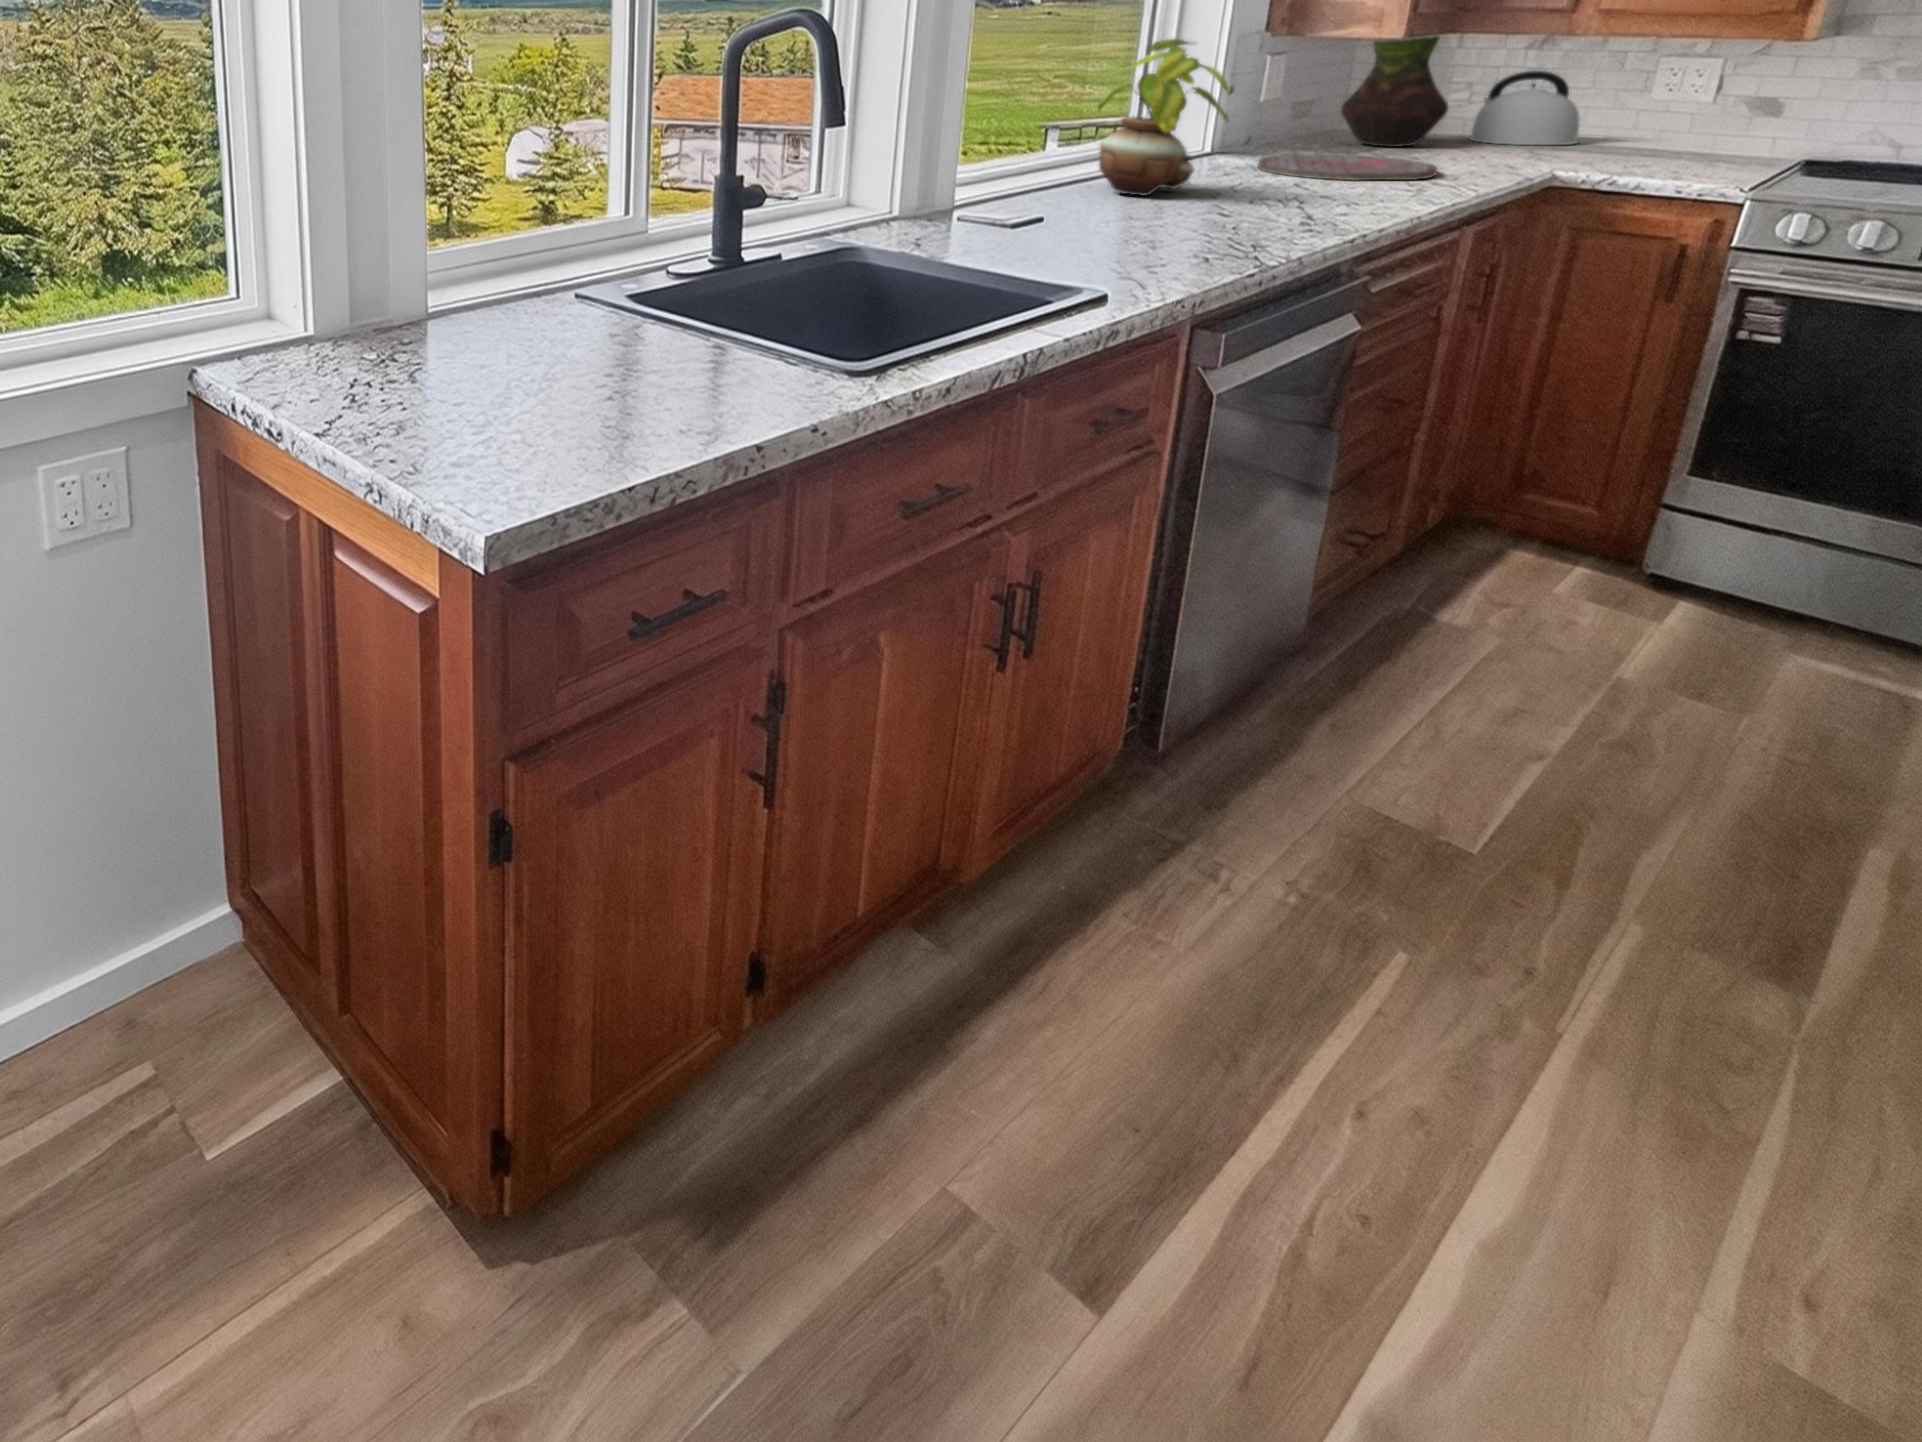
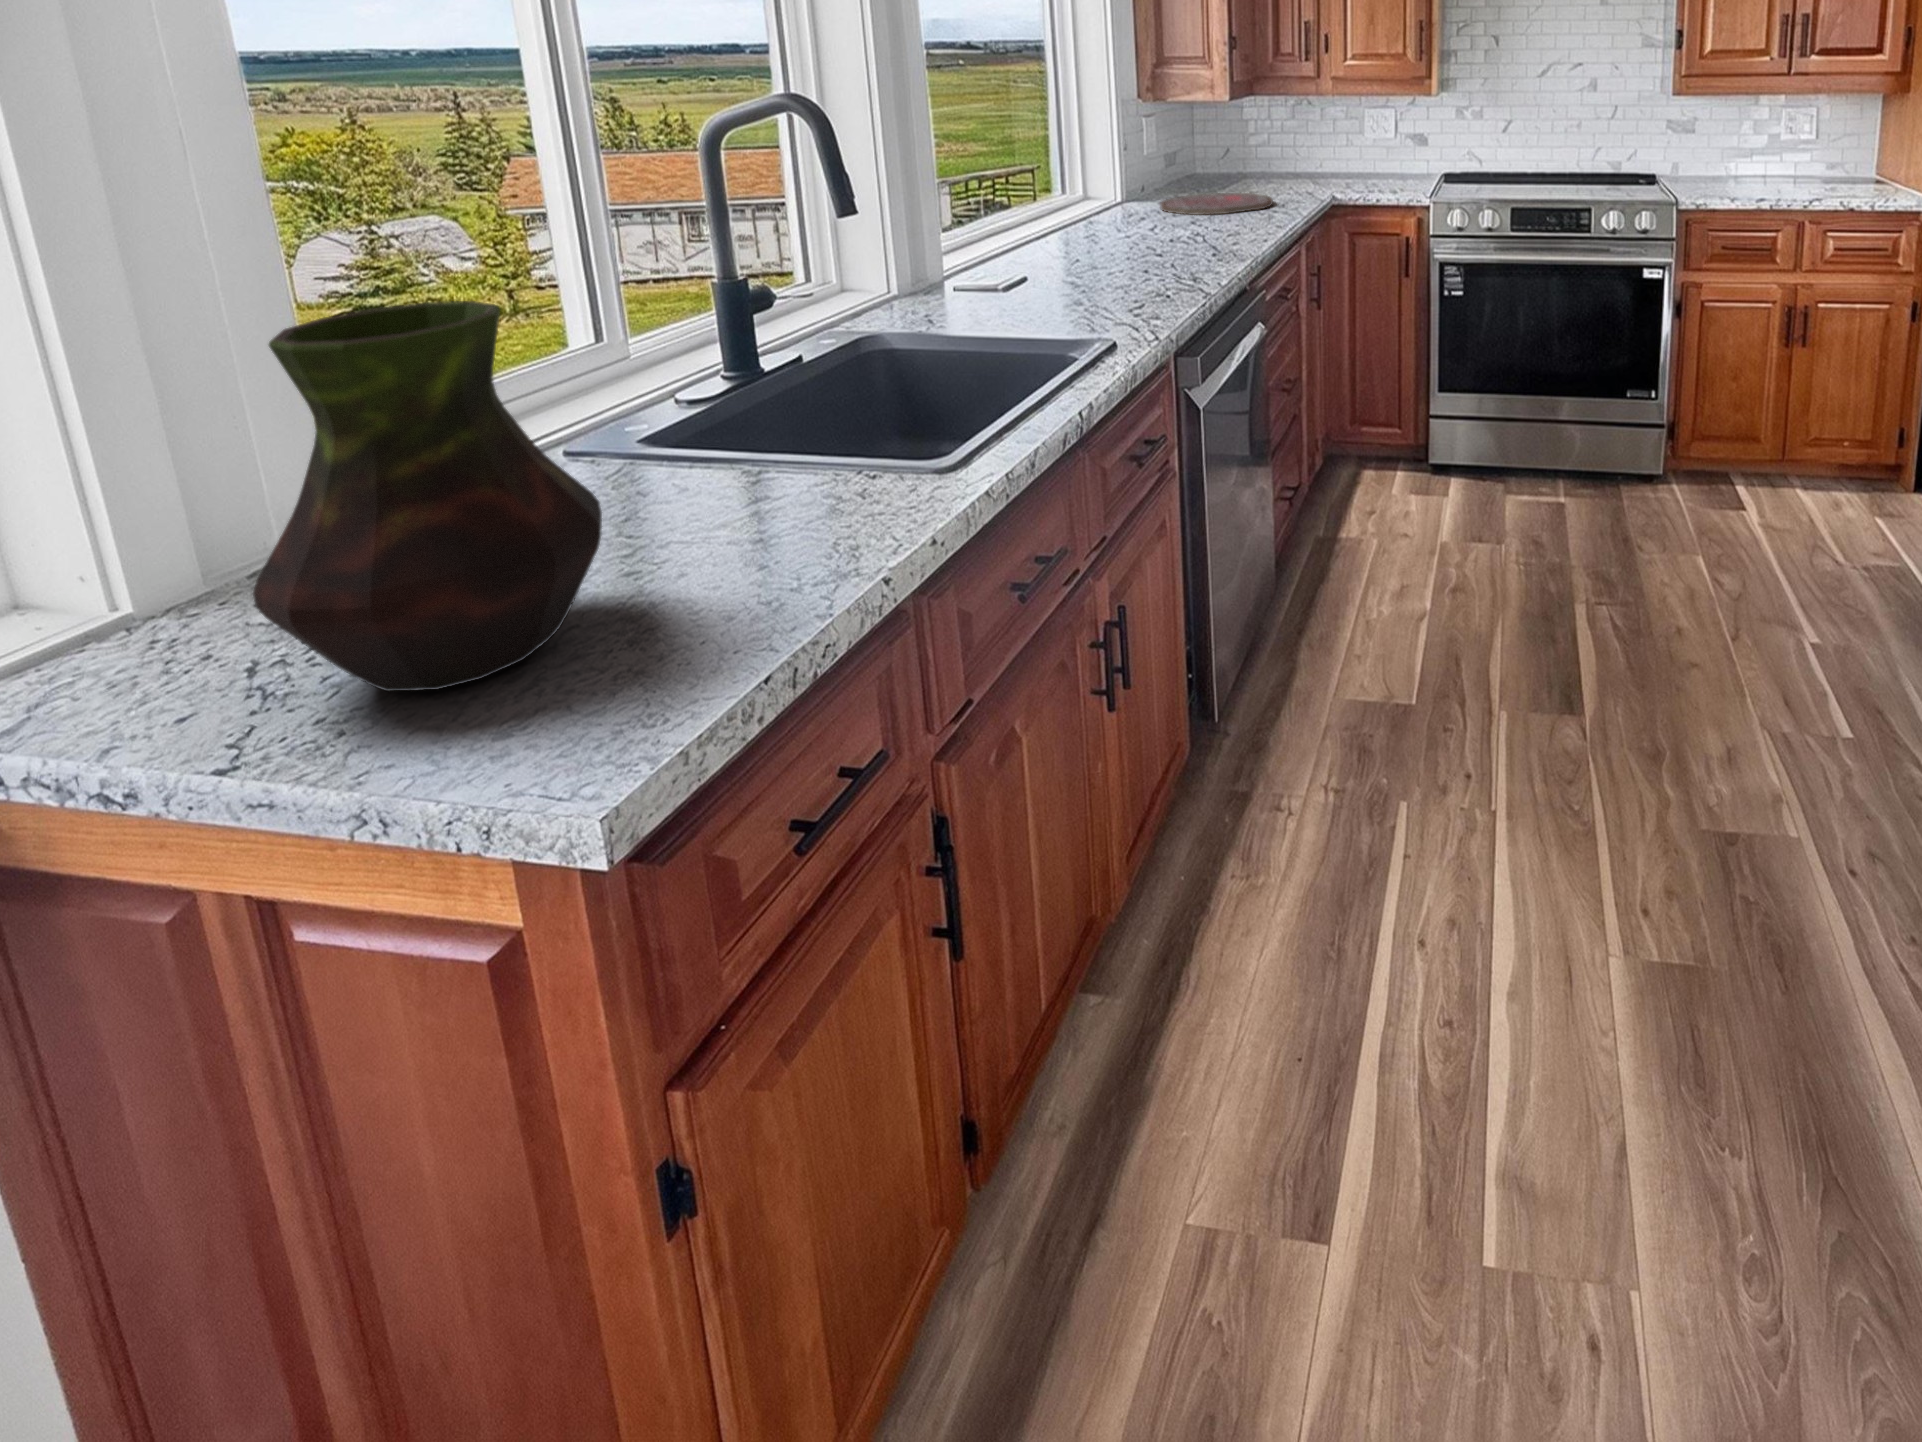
vase: present [1341,35,1448,147] -> present [253,301,602,691]
potted plant: present [1098,39,1230,196] -> none [1043,108,1146,245]
kettle: present [1470,71,1580,145] -> none [1276,121,1339,175]

